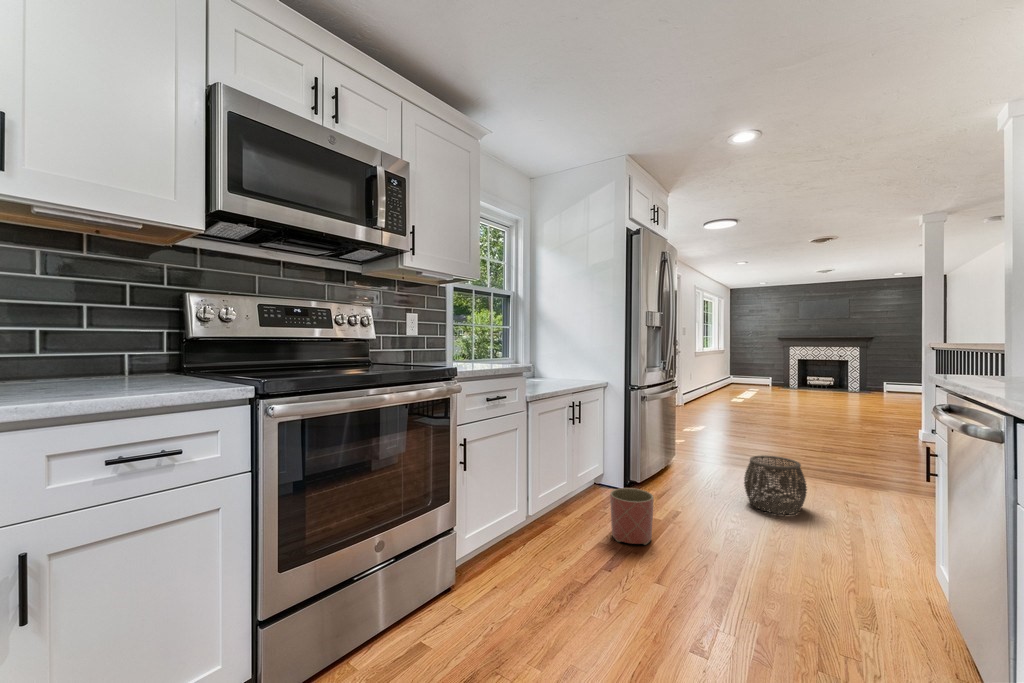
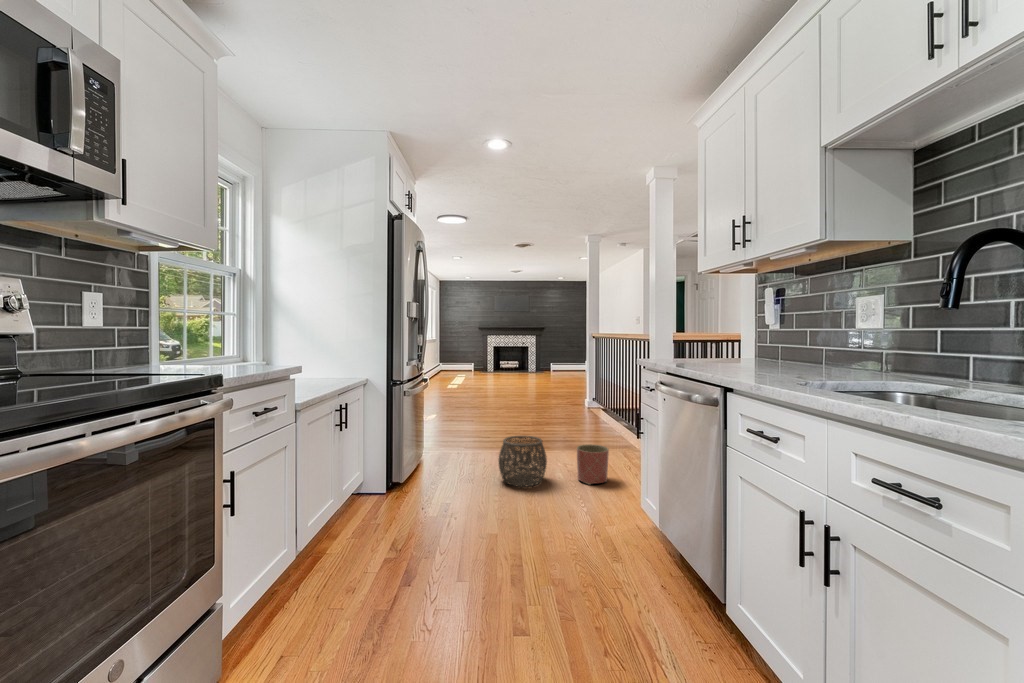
planter: present [610,488,654,545] -> present [577,444,609,485]

